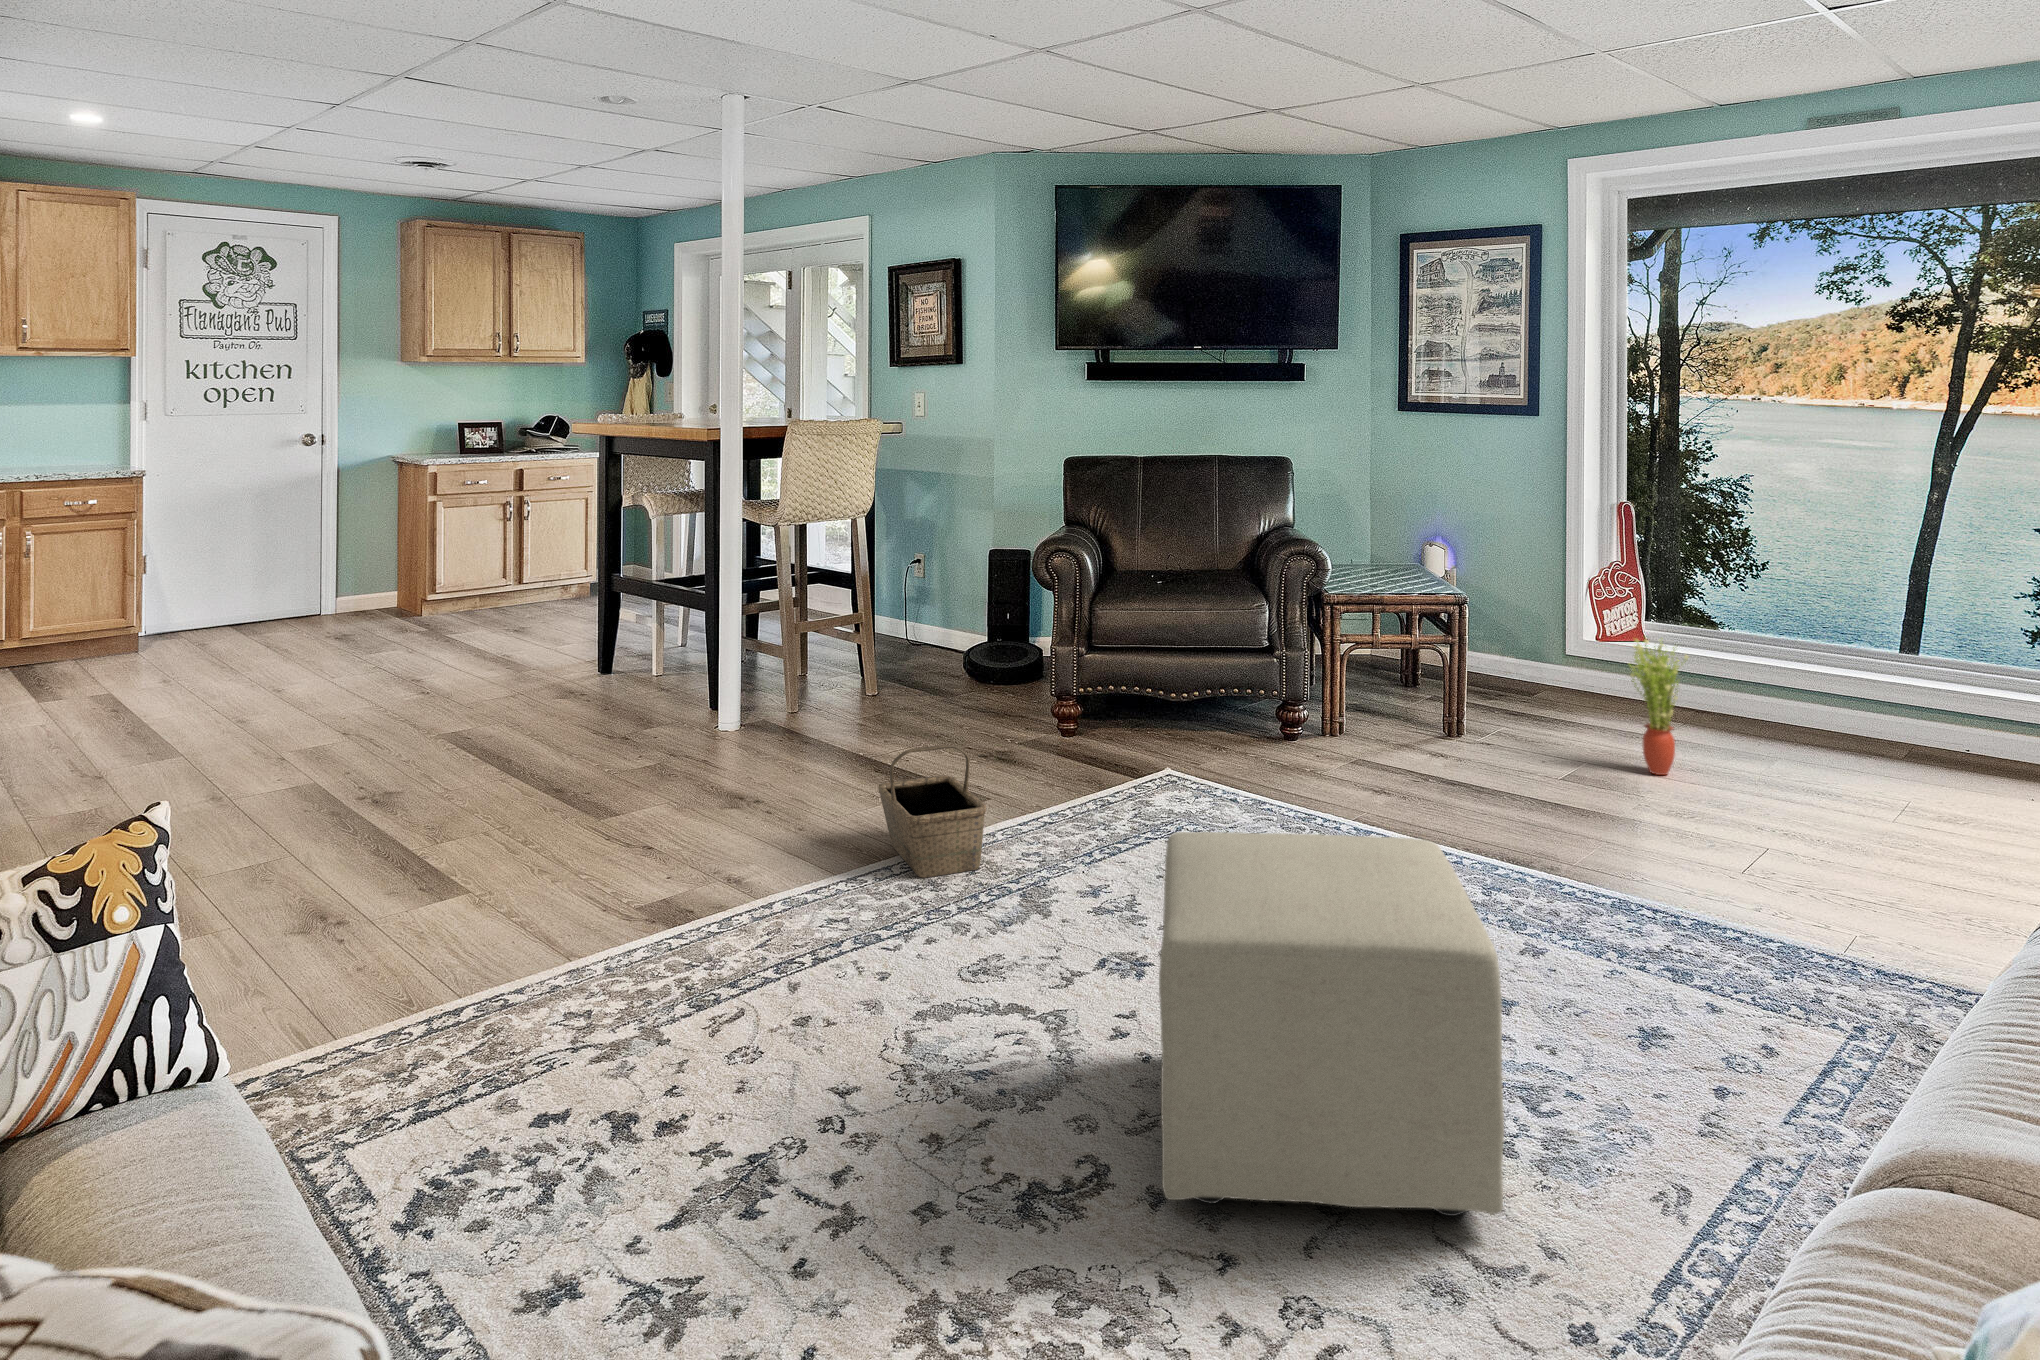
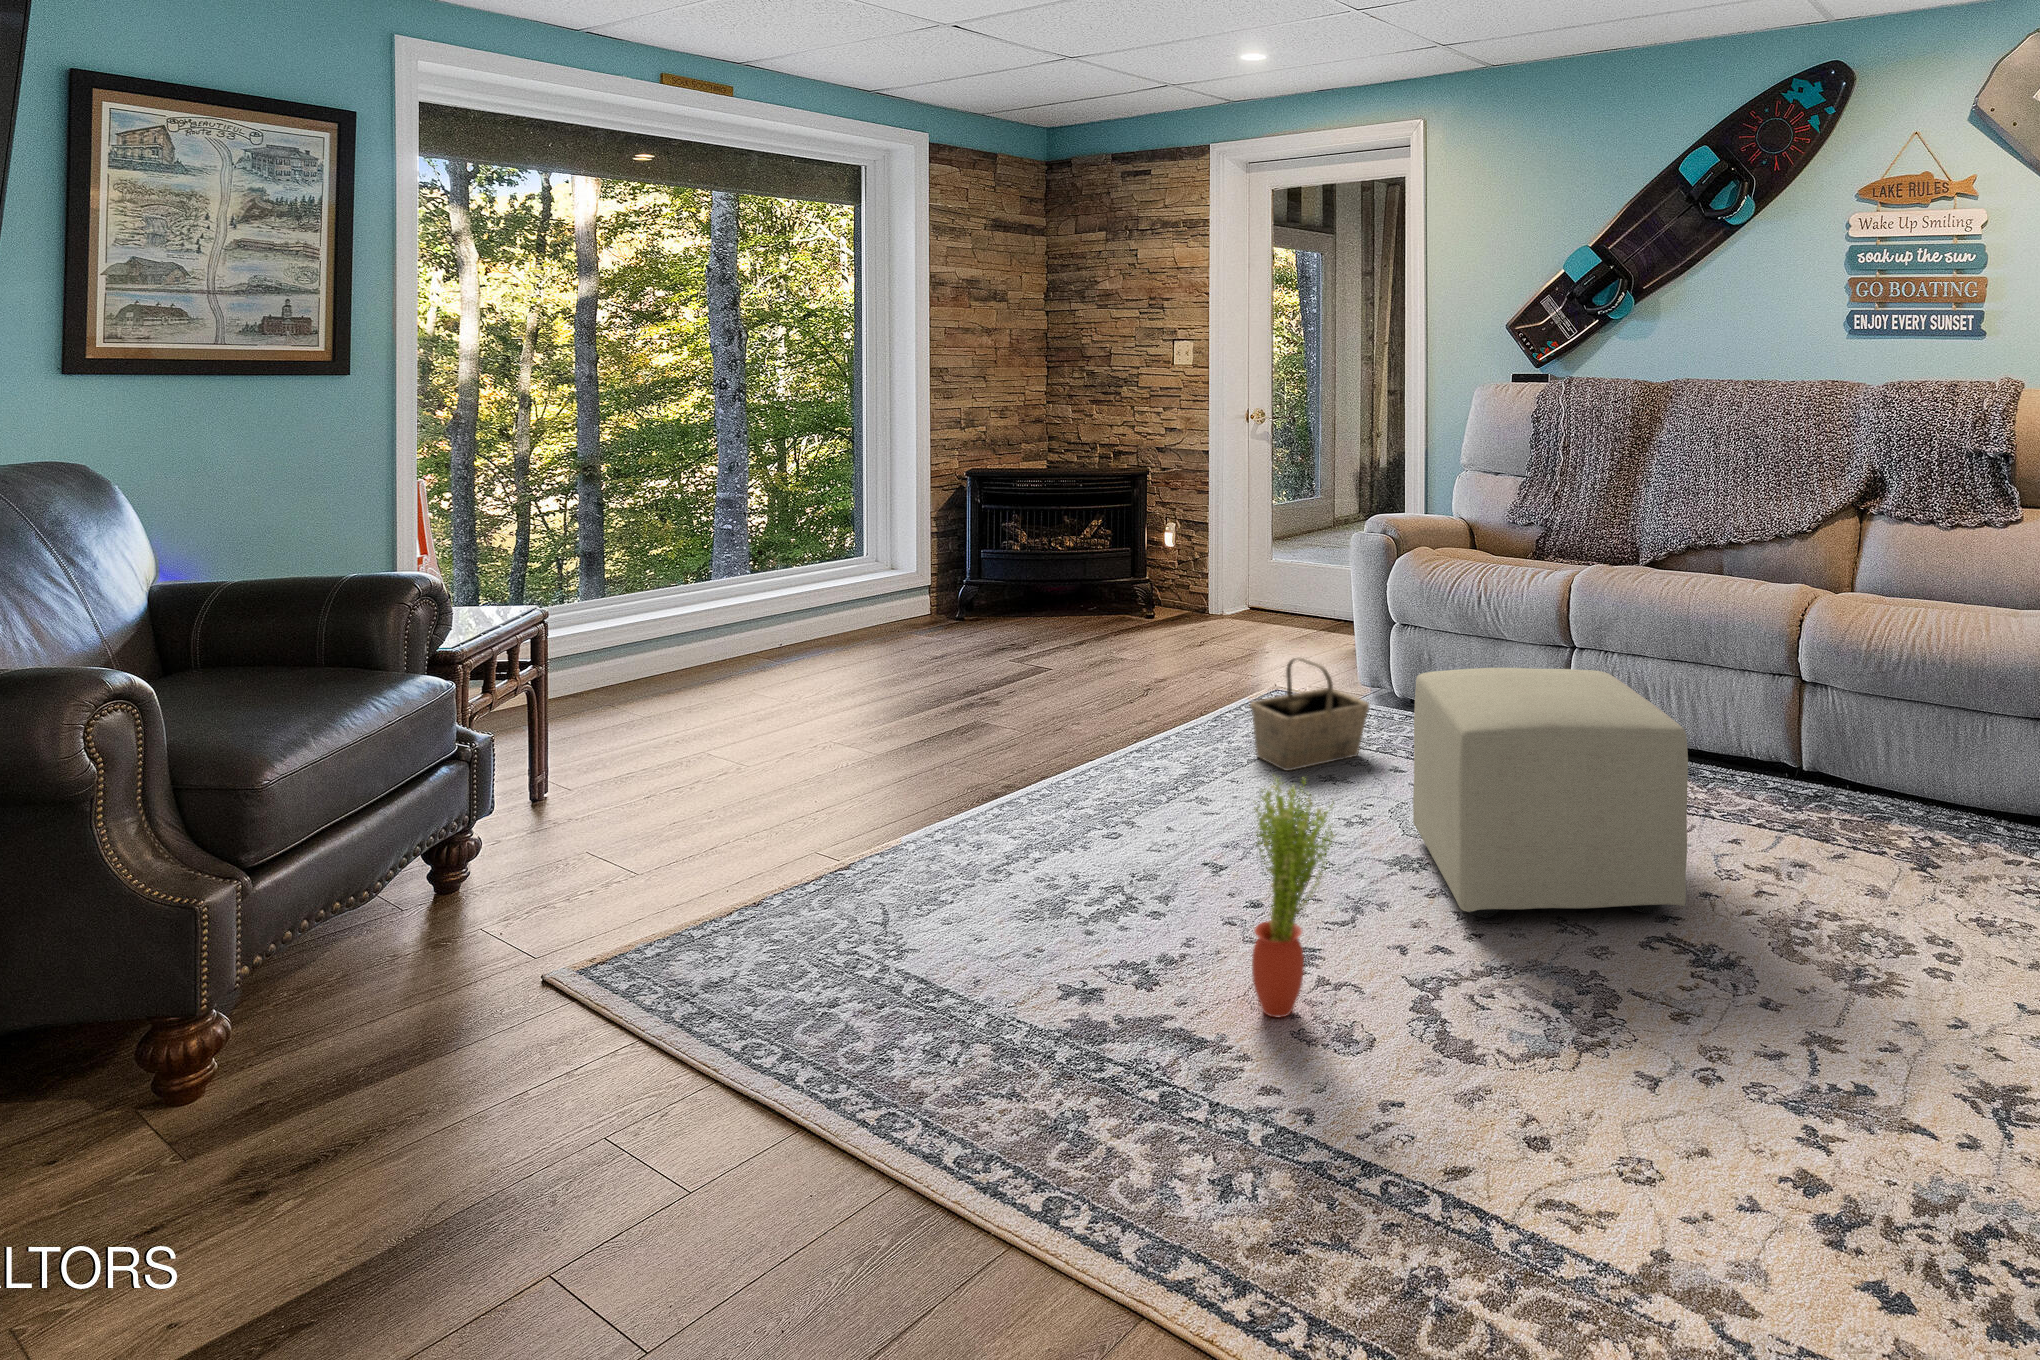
potted plant: present [1631,639,1688,775] -> present [1252,778,1335,1017]
basket: present [878,745,986,878] -> present [1250,658,1369,771]

